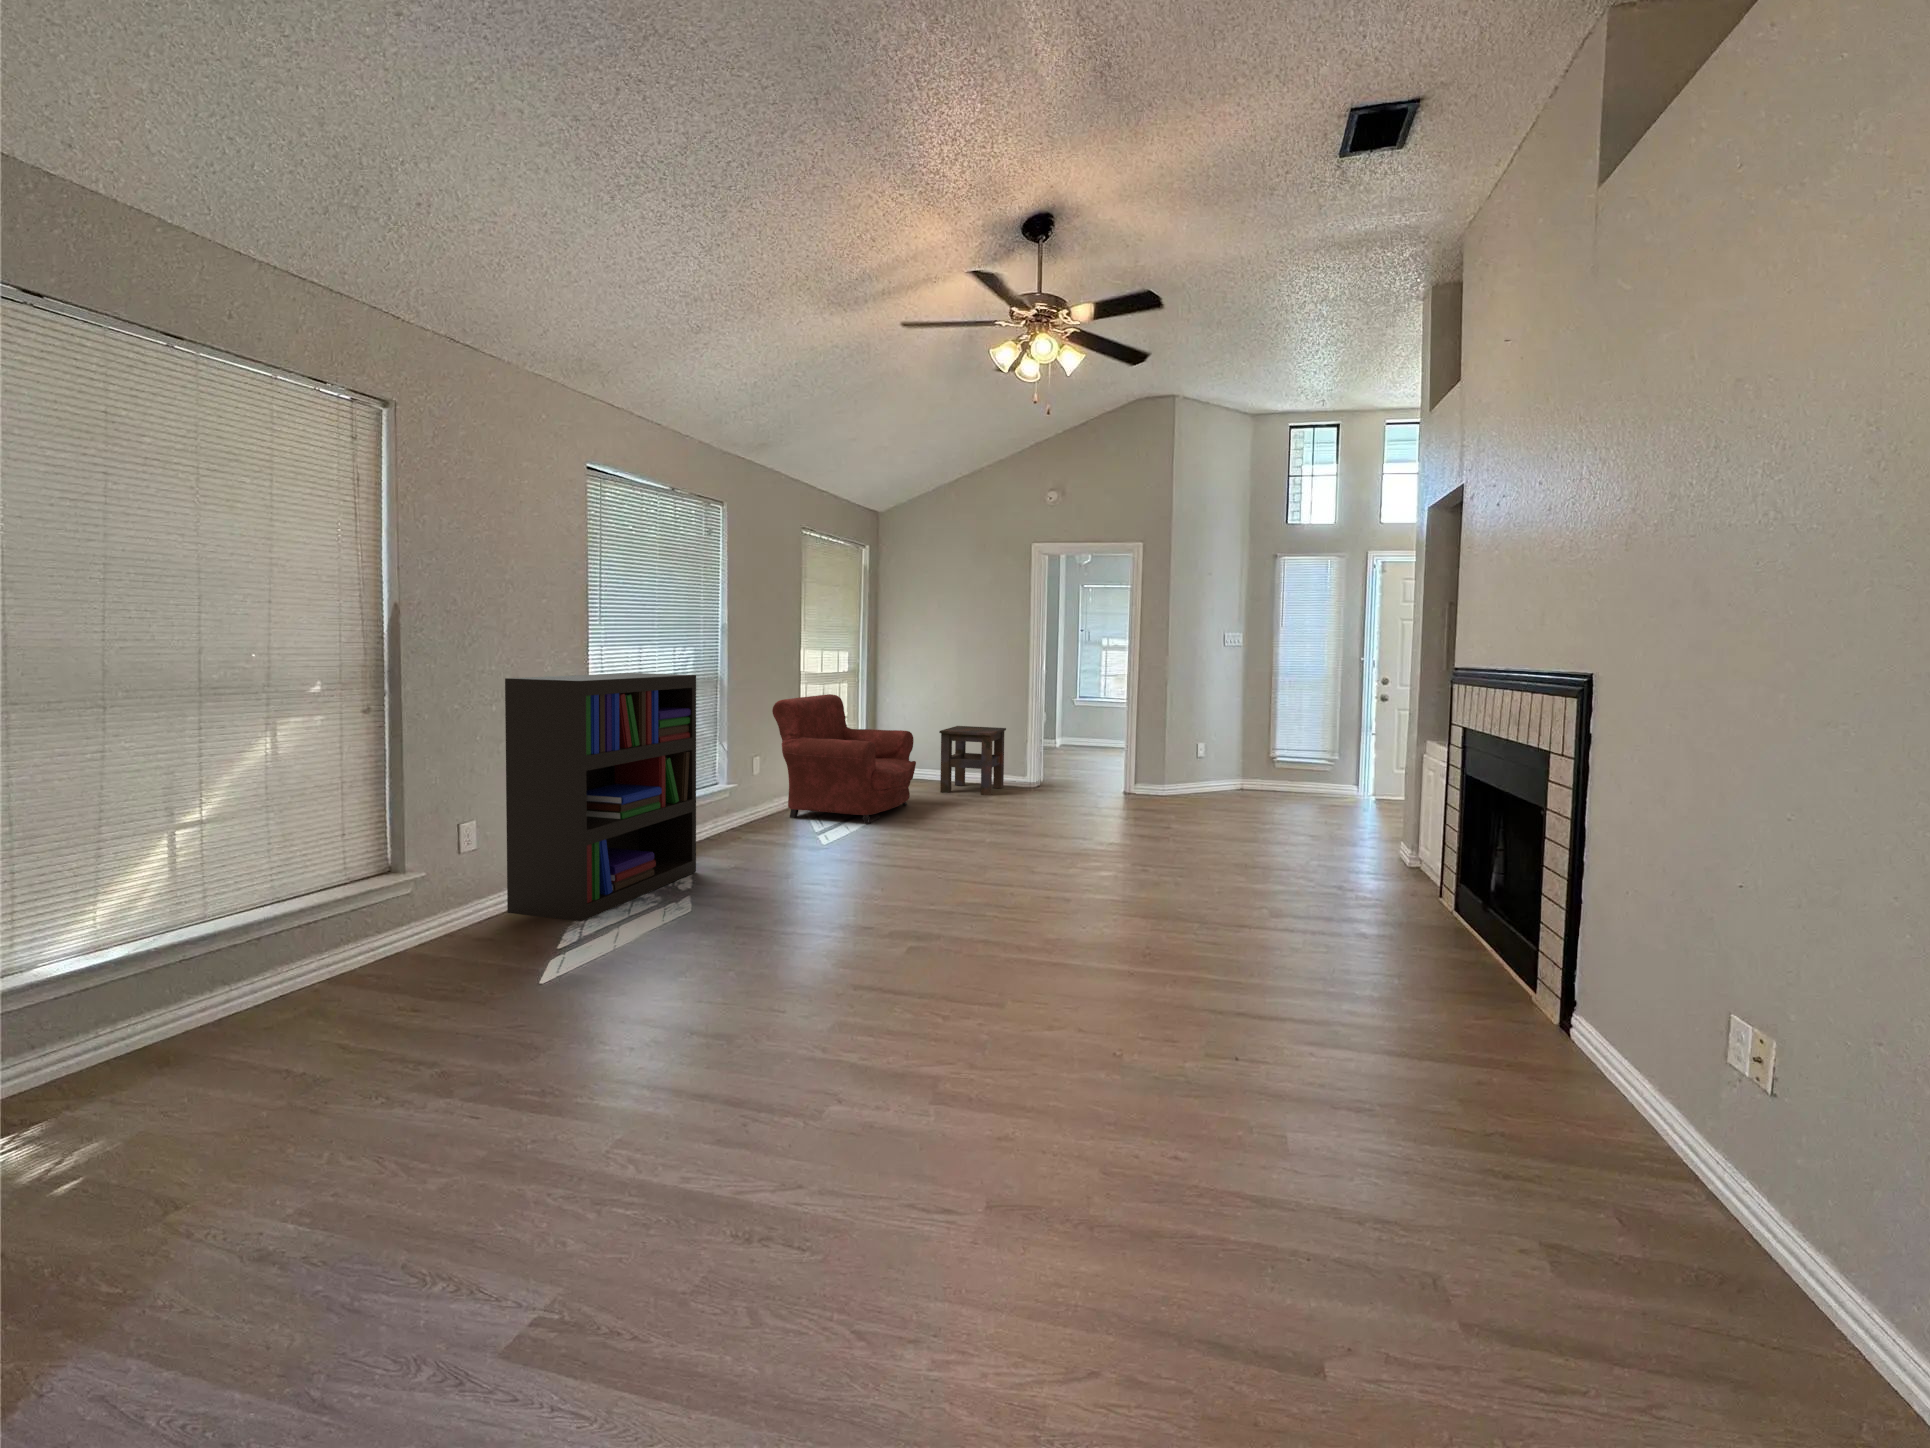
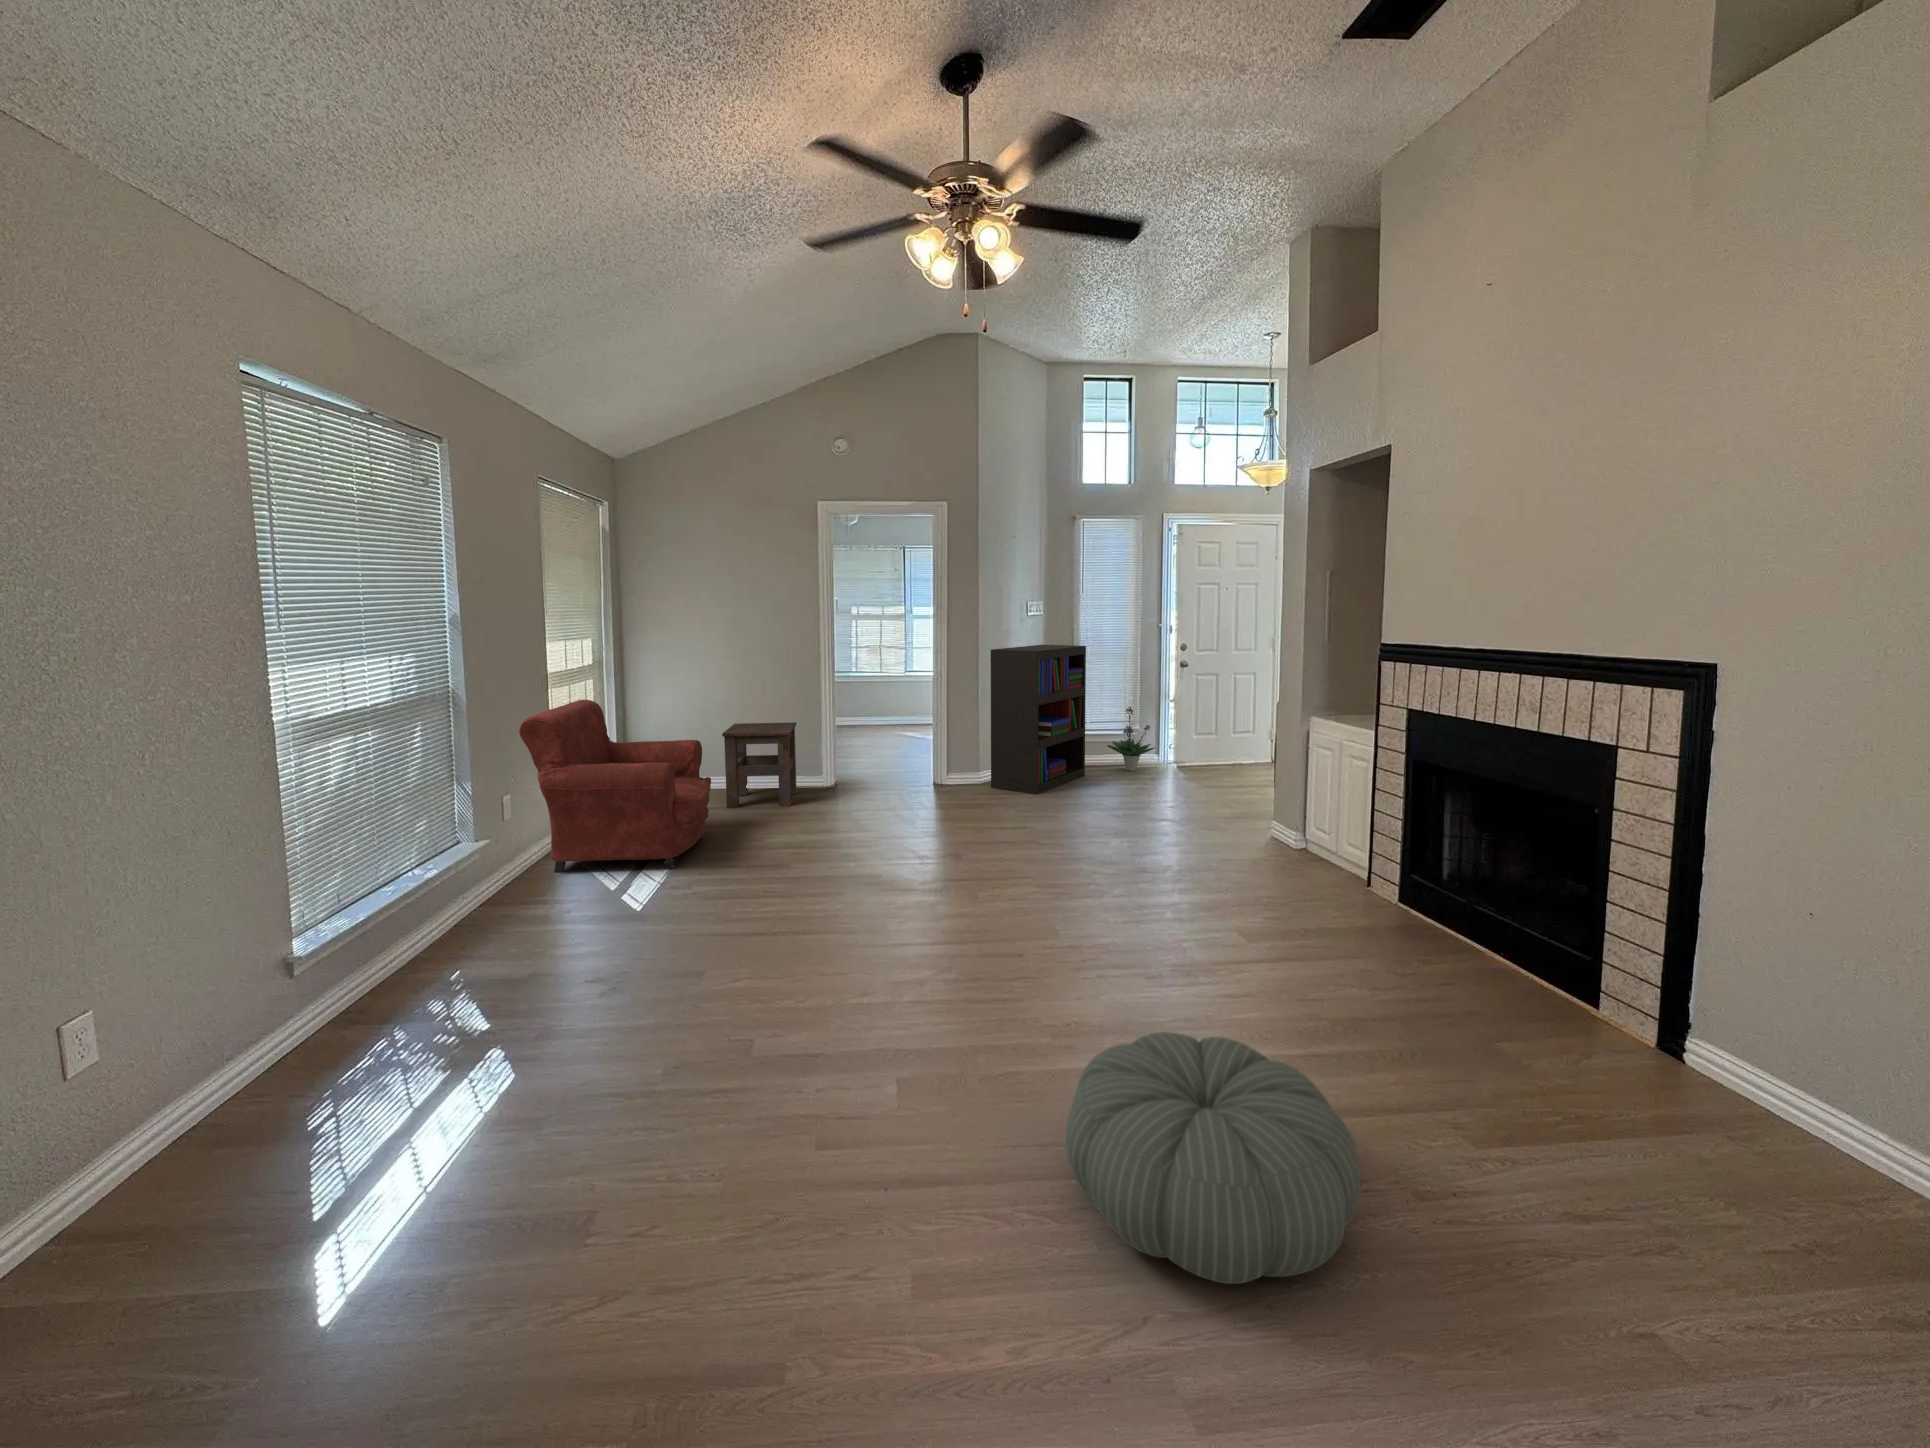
bookshelf: present [505,673,696,921] -> present [991,645,1086,795]
potted plant: none [1298,736,1346,798] -> present [1107,707,1154,771]
pouf: none [948,928,1148,1076] -> present [1066,1032,1361,1284]

